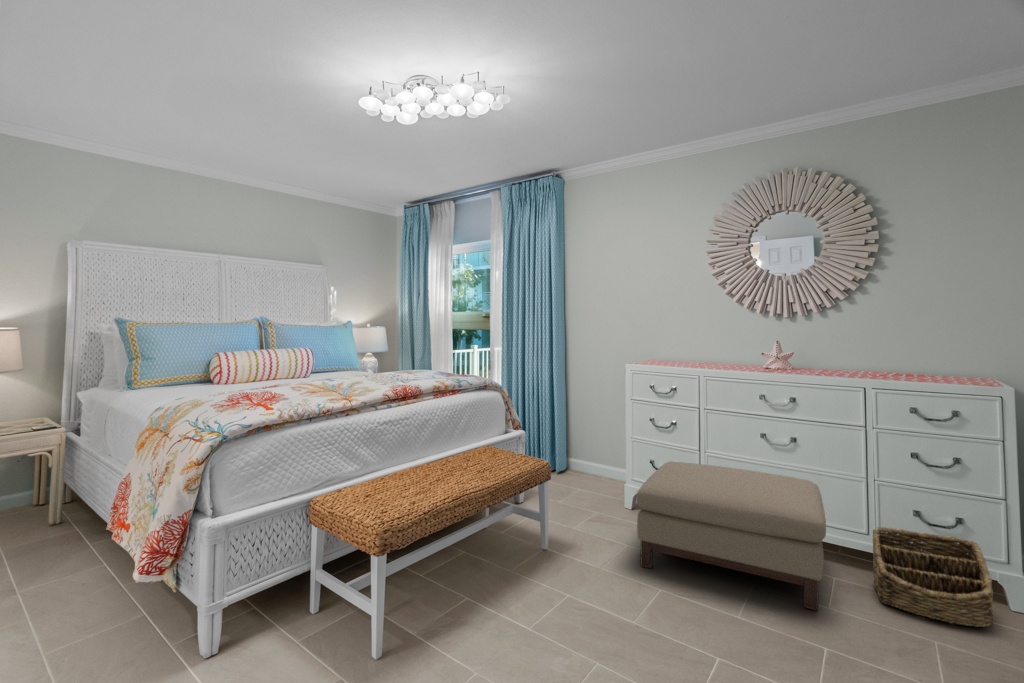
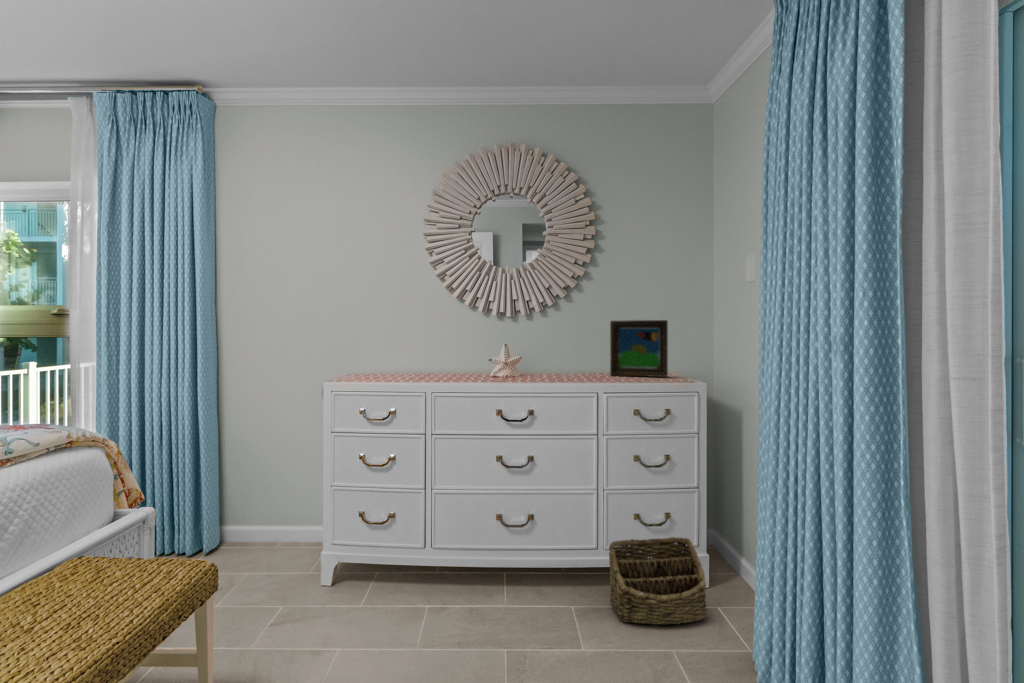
picture frame: none [894,318,969,375] -> present [610,320,668,377]
ottoman: present [637,462,826,611] -> none [360,504,579,657]

